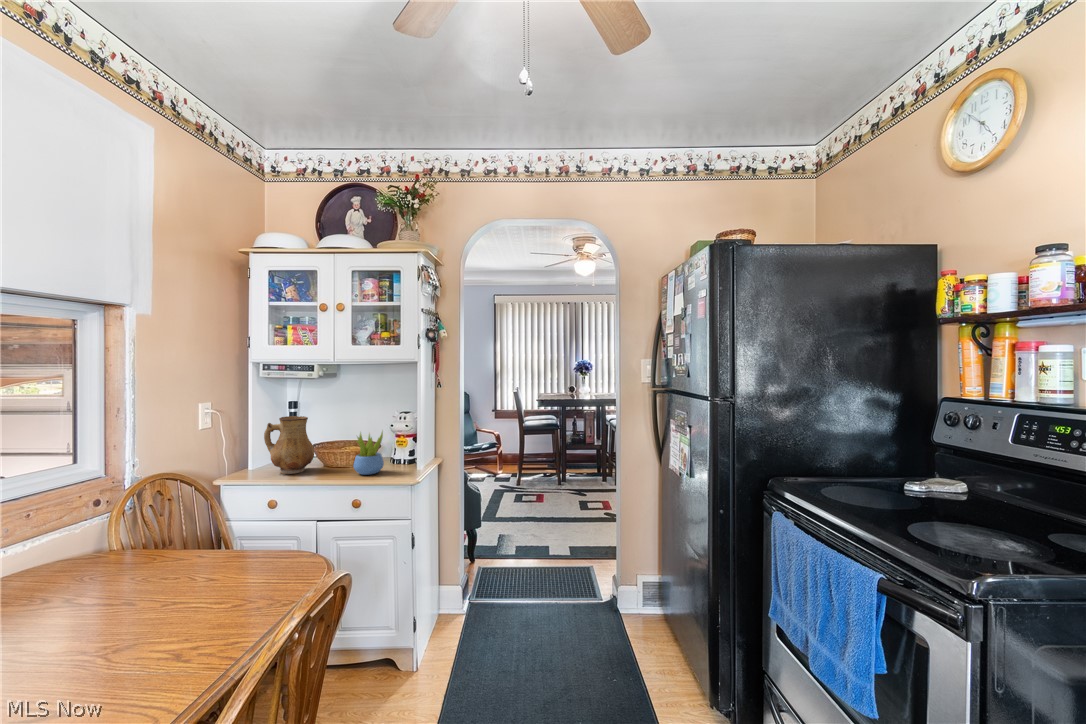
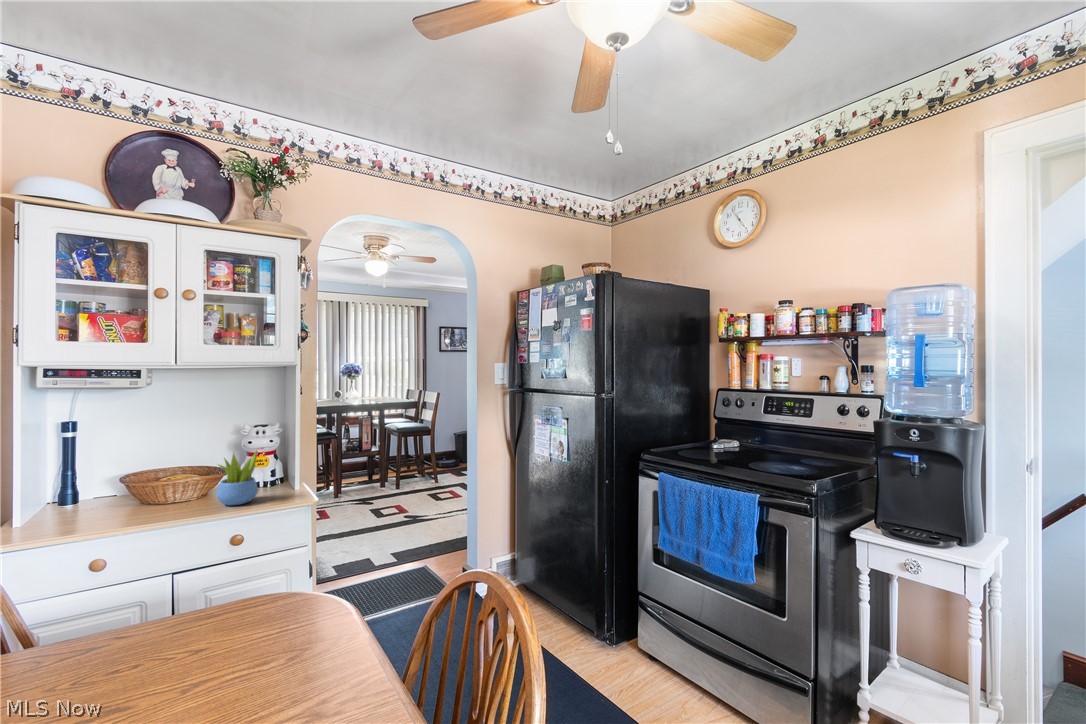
ceramic pitcher: present [264,416,314,474] -> none [58,441,142,524]

